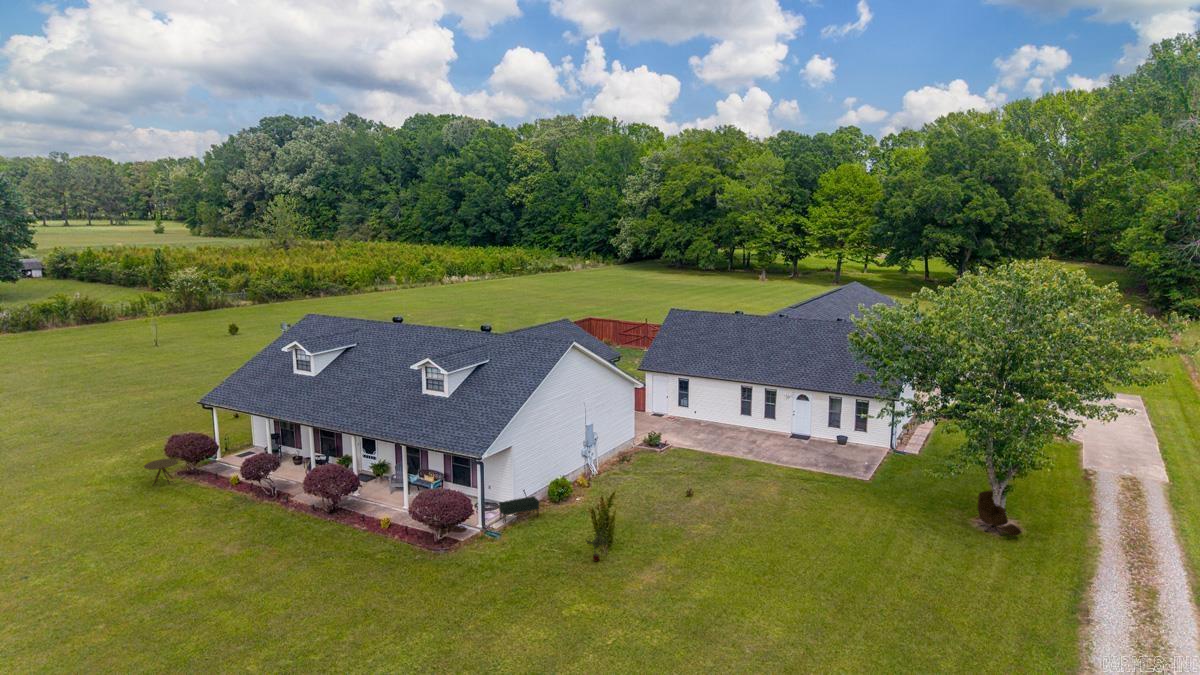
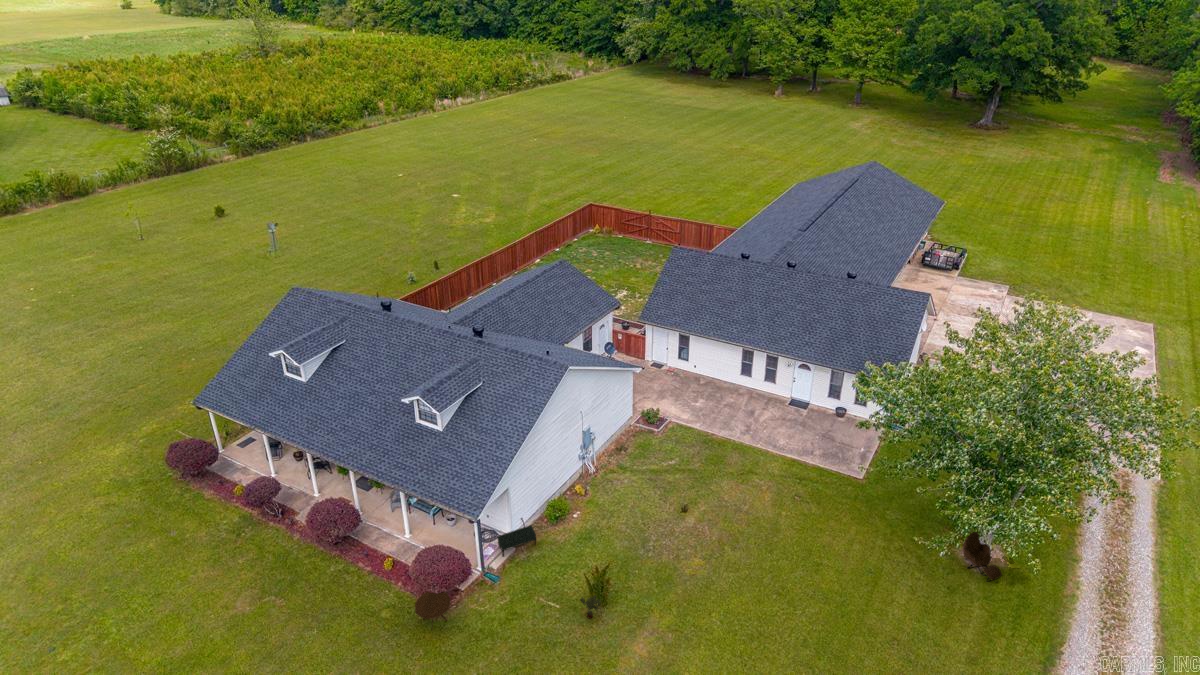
round table: present [144,459,178,484] -> present [415,592,451,627]

